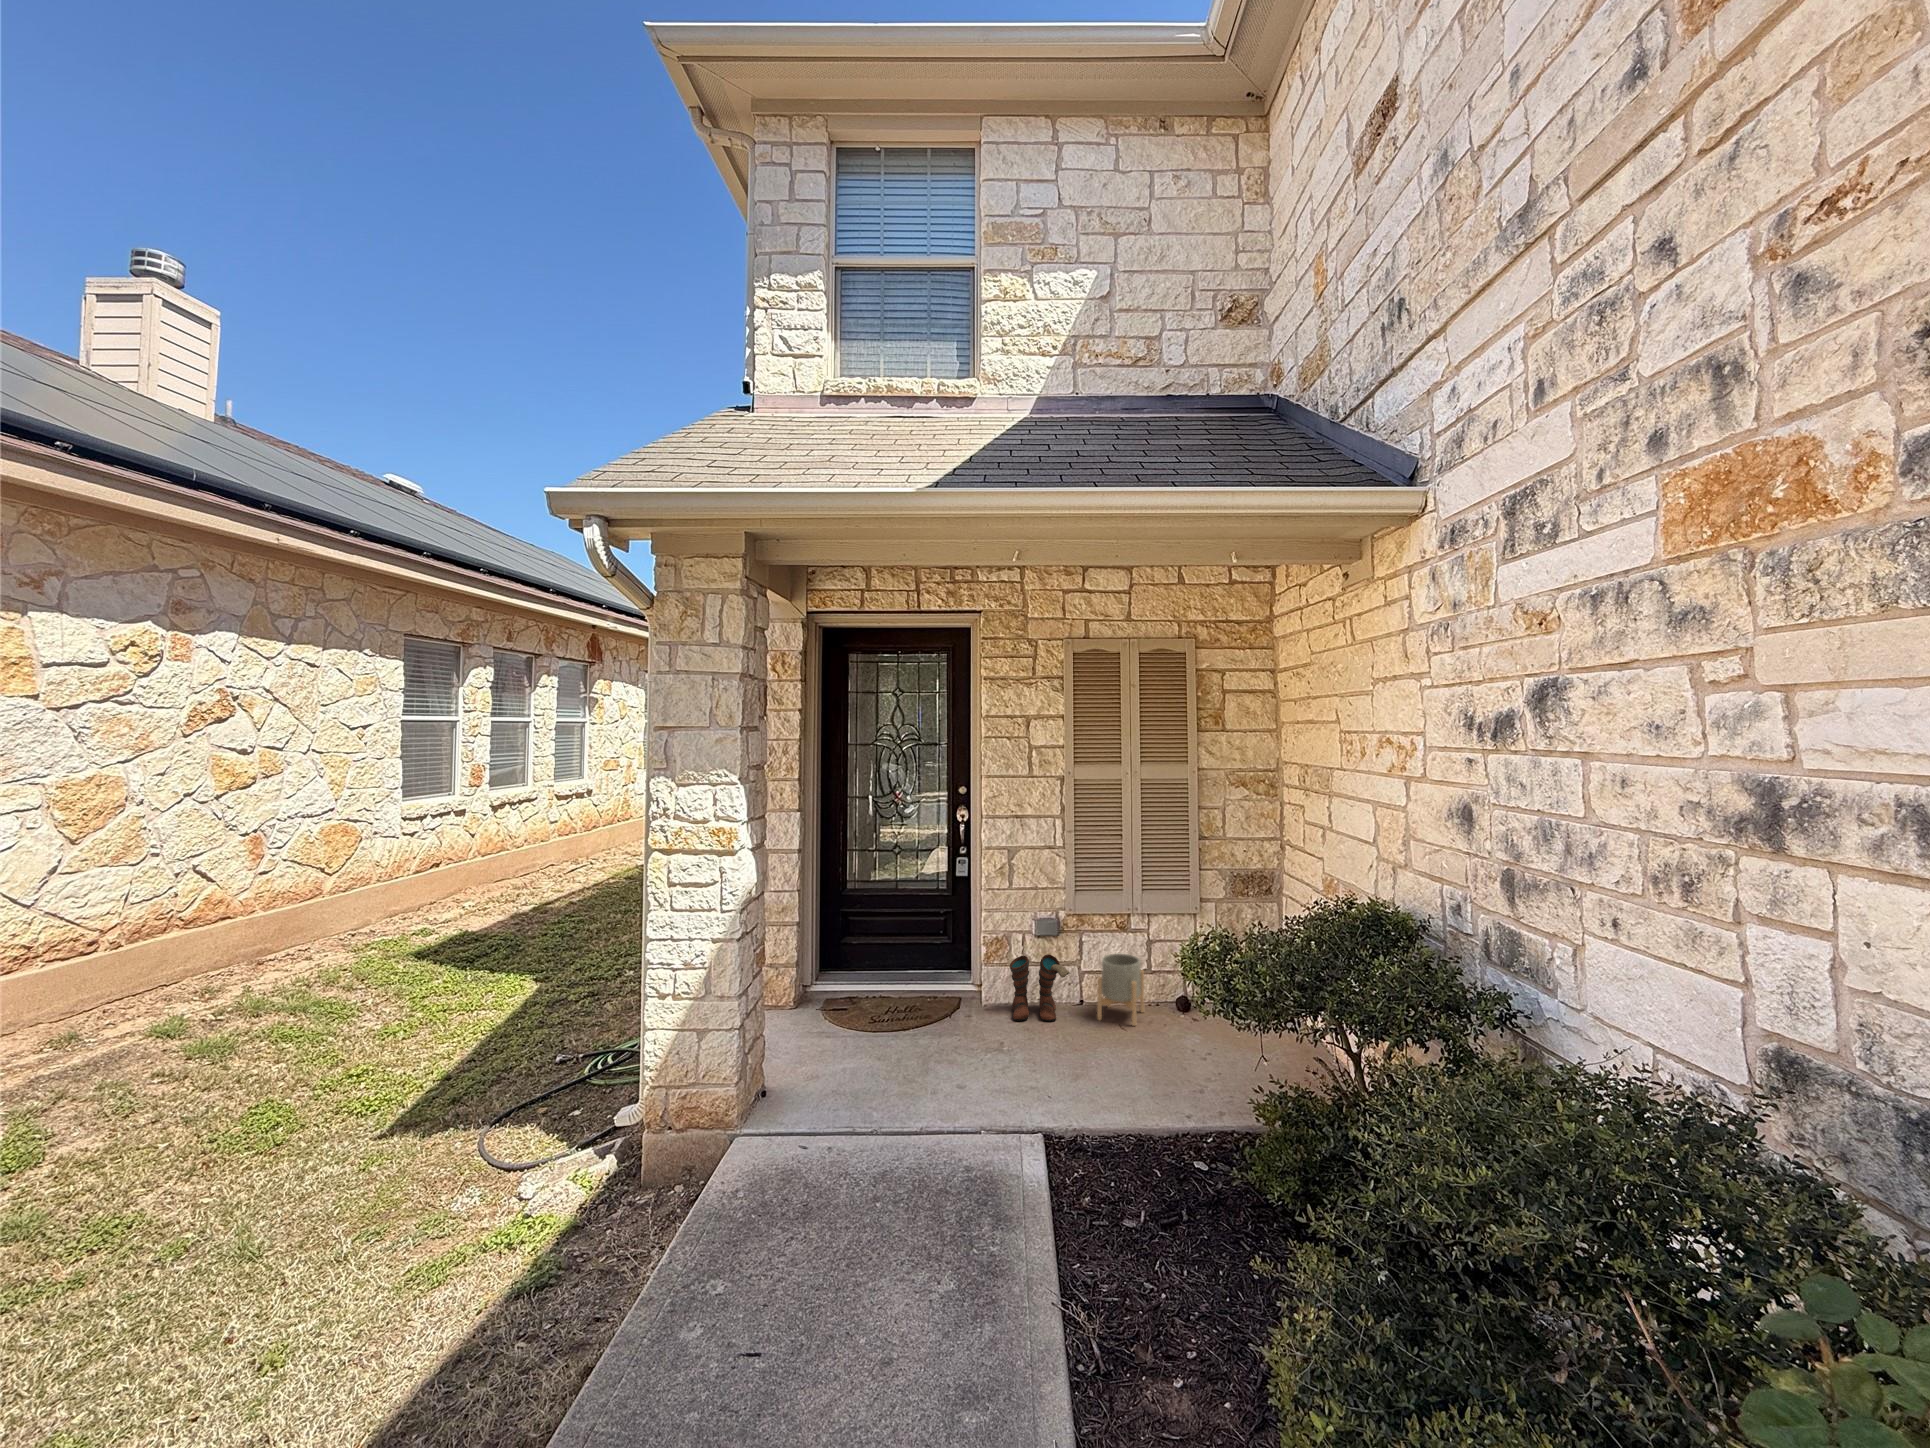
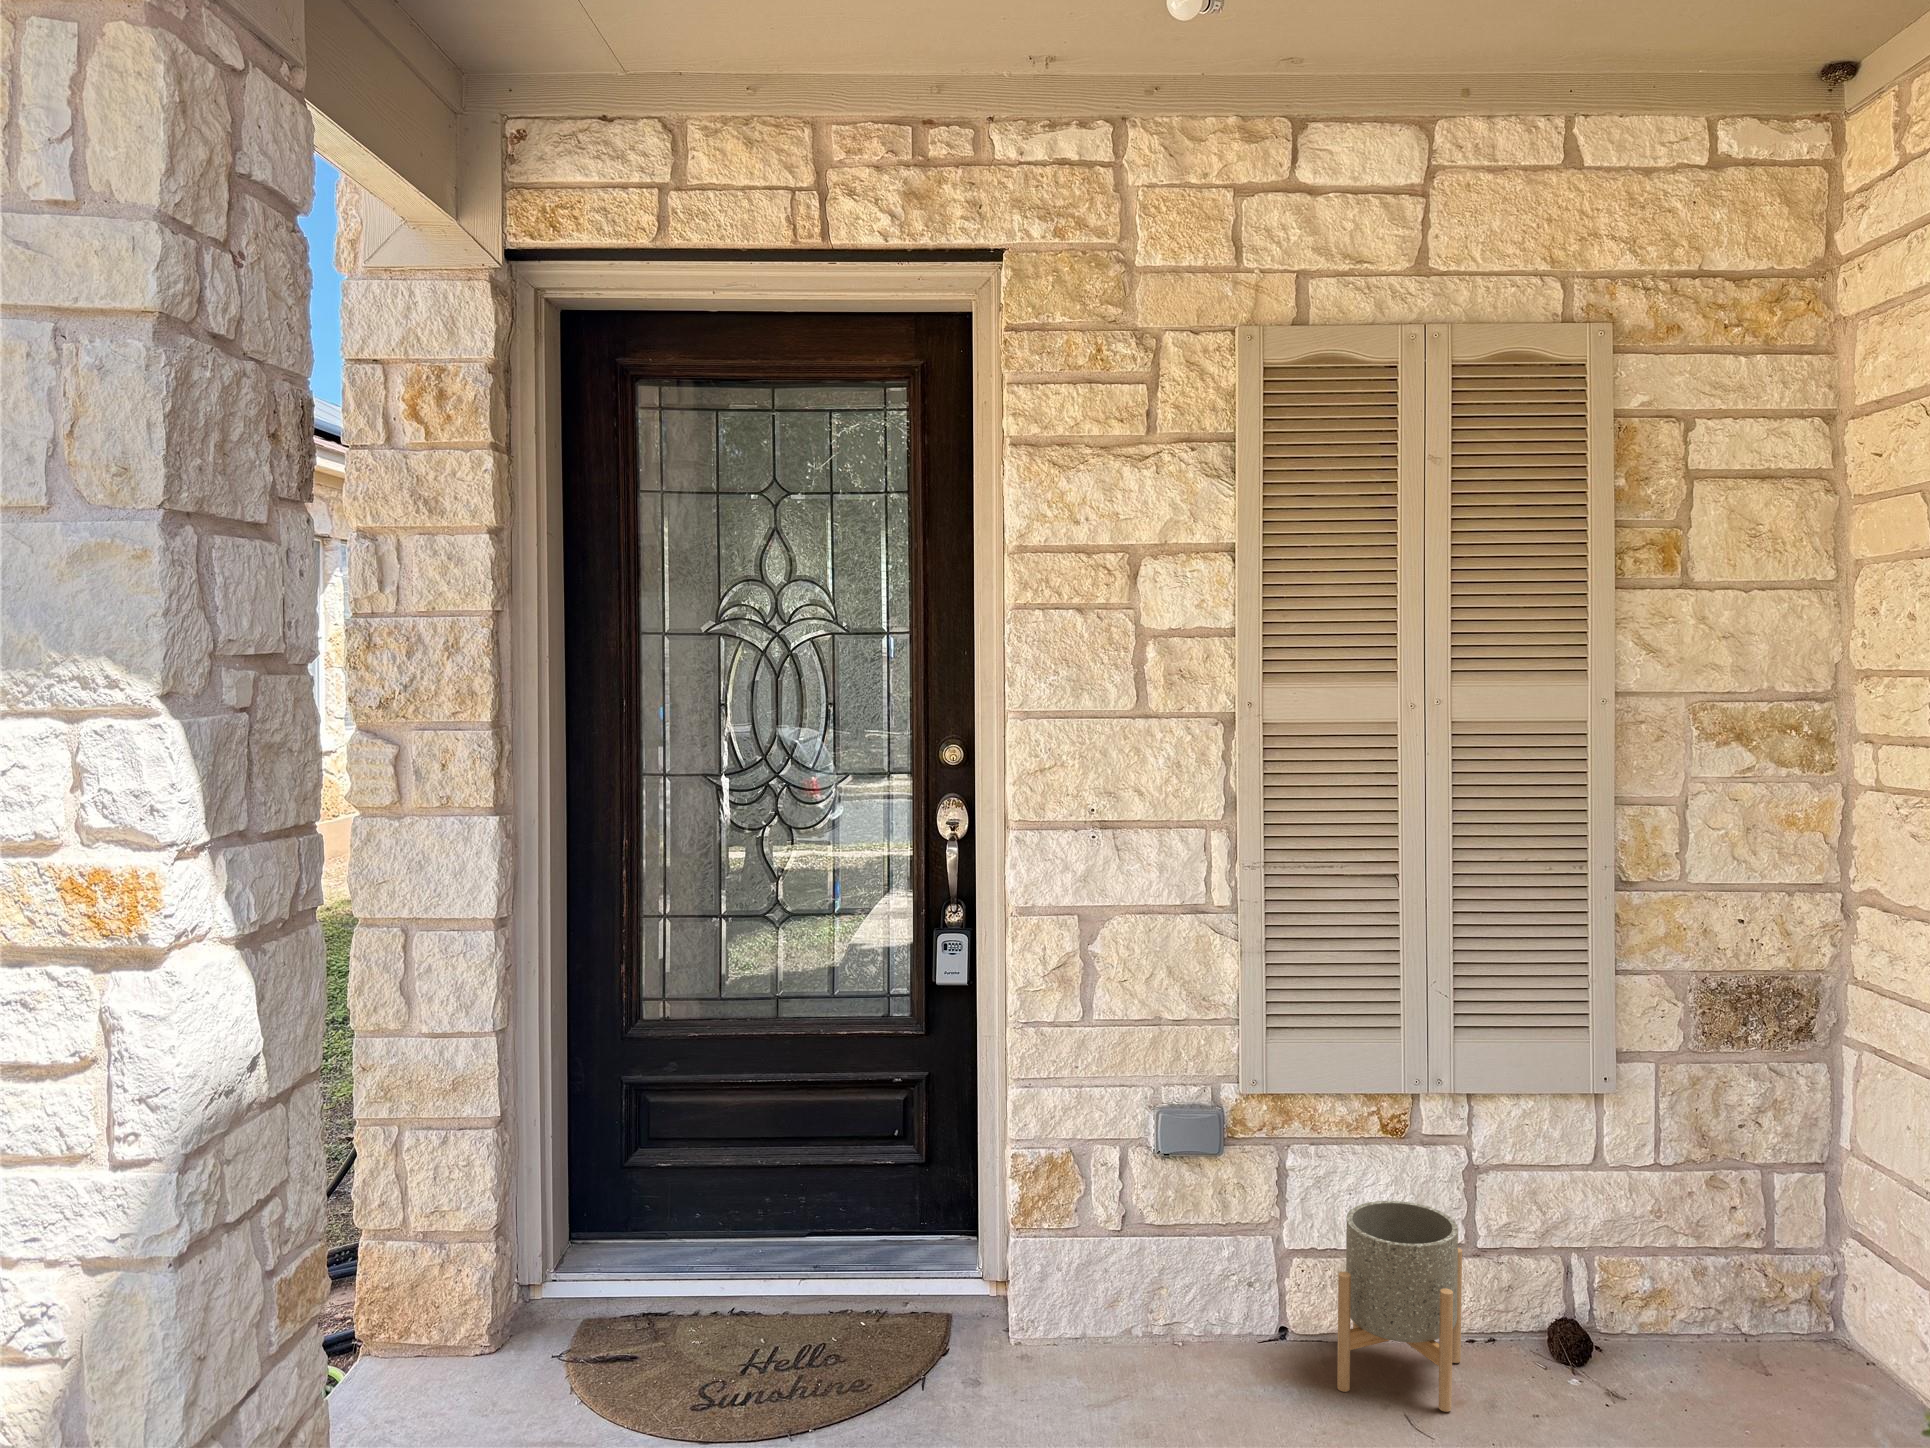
boots: present [1010,954,1070,1021] -> none [1087,1204,1262,1396]

